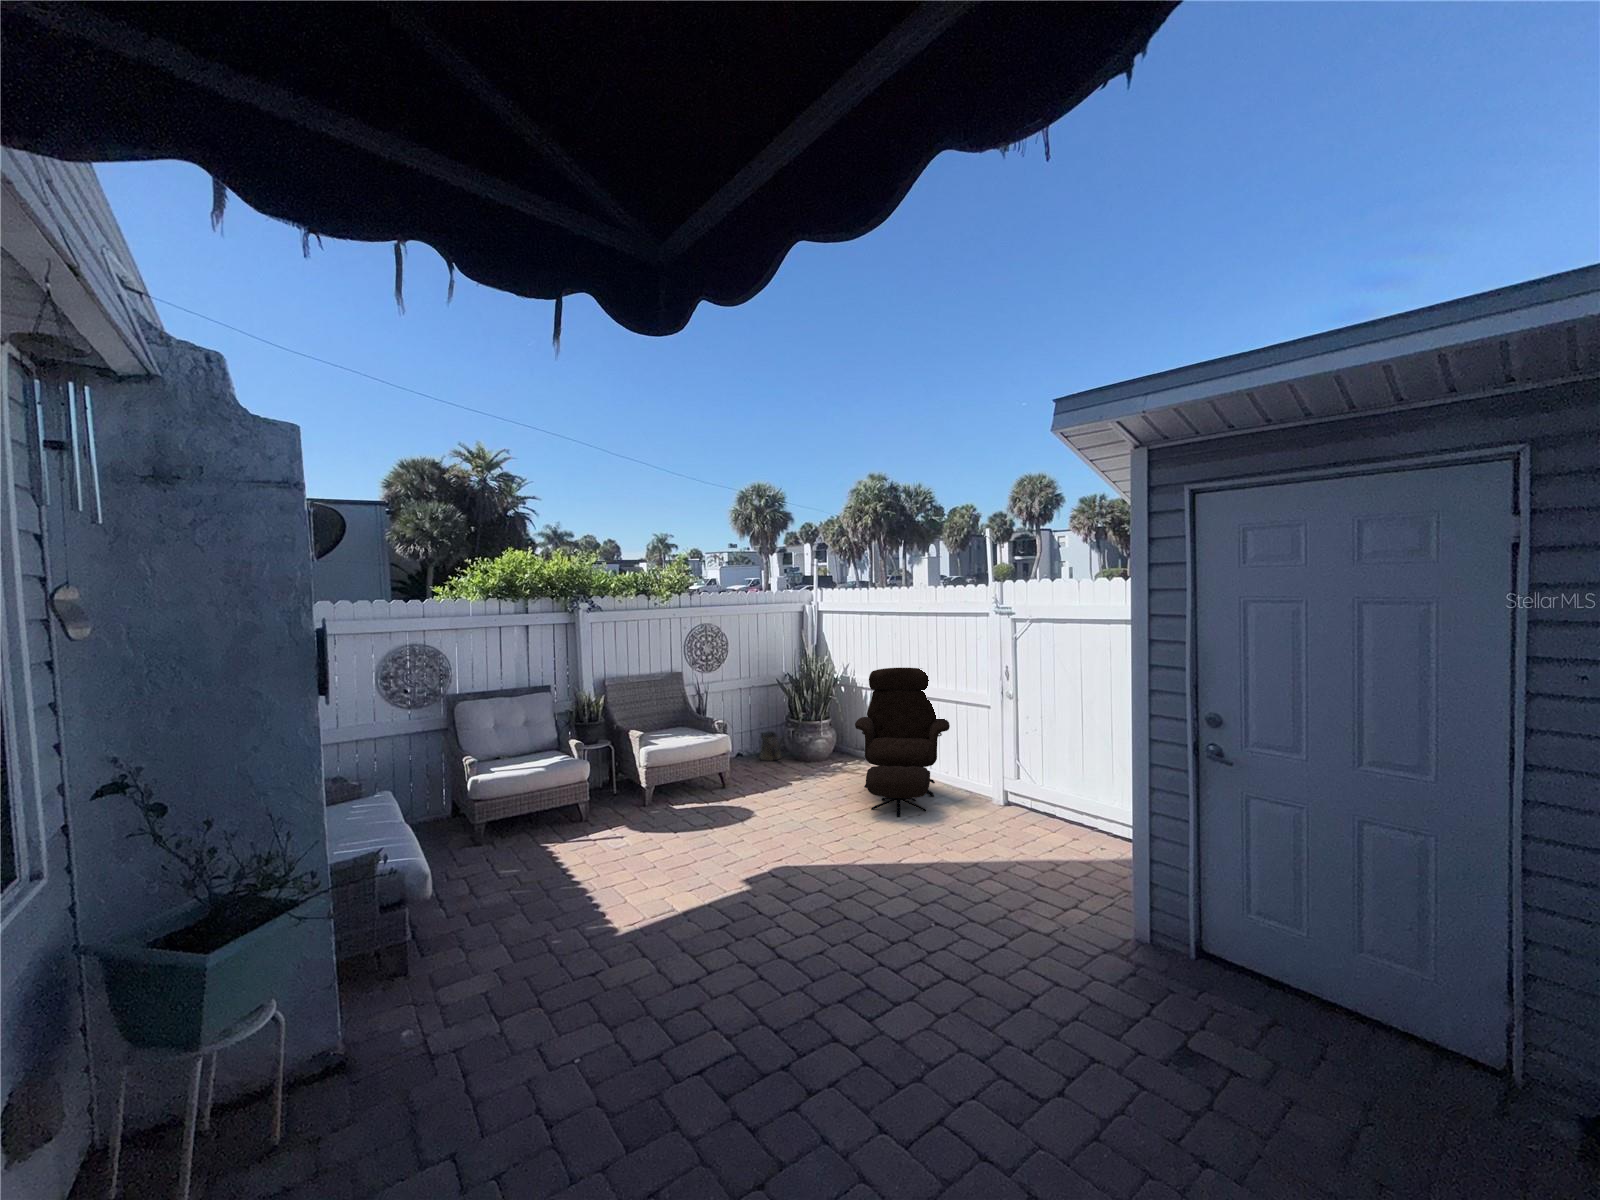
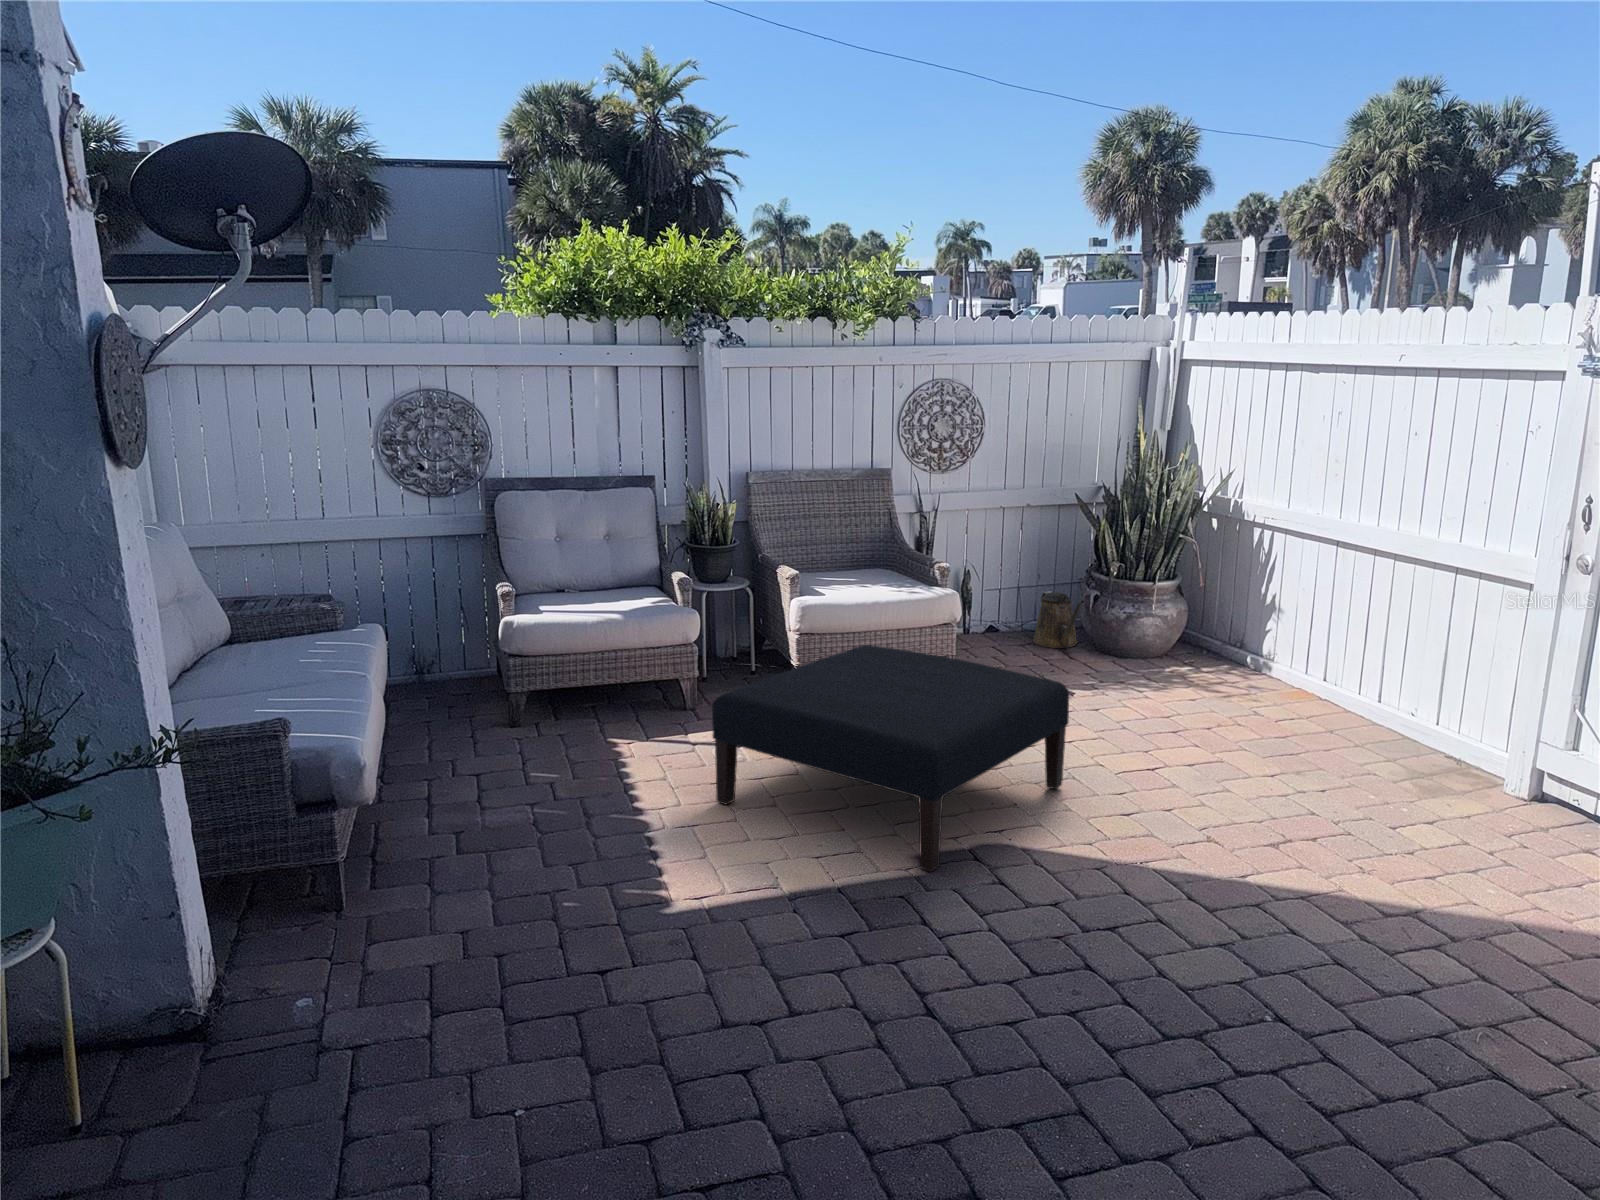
lounge chair: present [855,668,950,817] -> none [1213,484,1433,789]
ottoman: none [621,769,804,886] -> present [712,645,1069,871]

